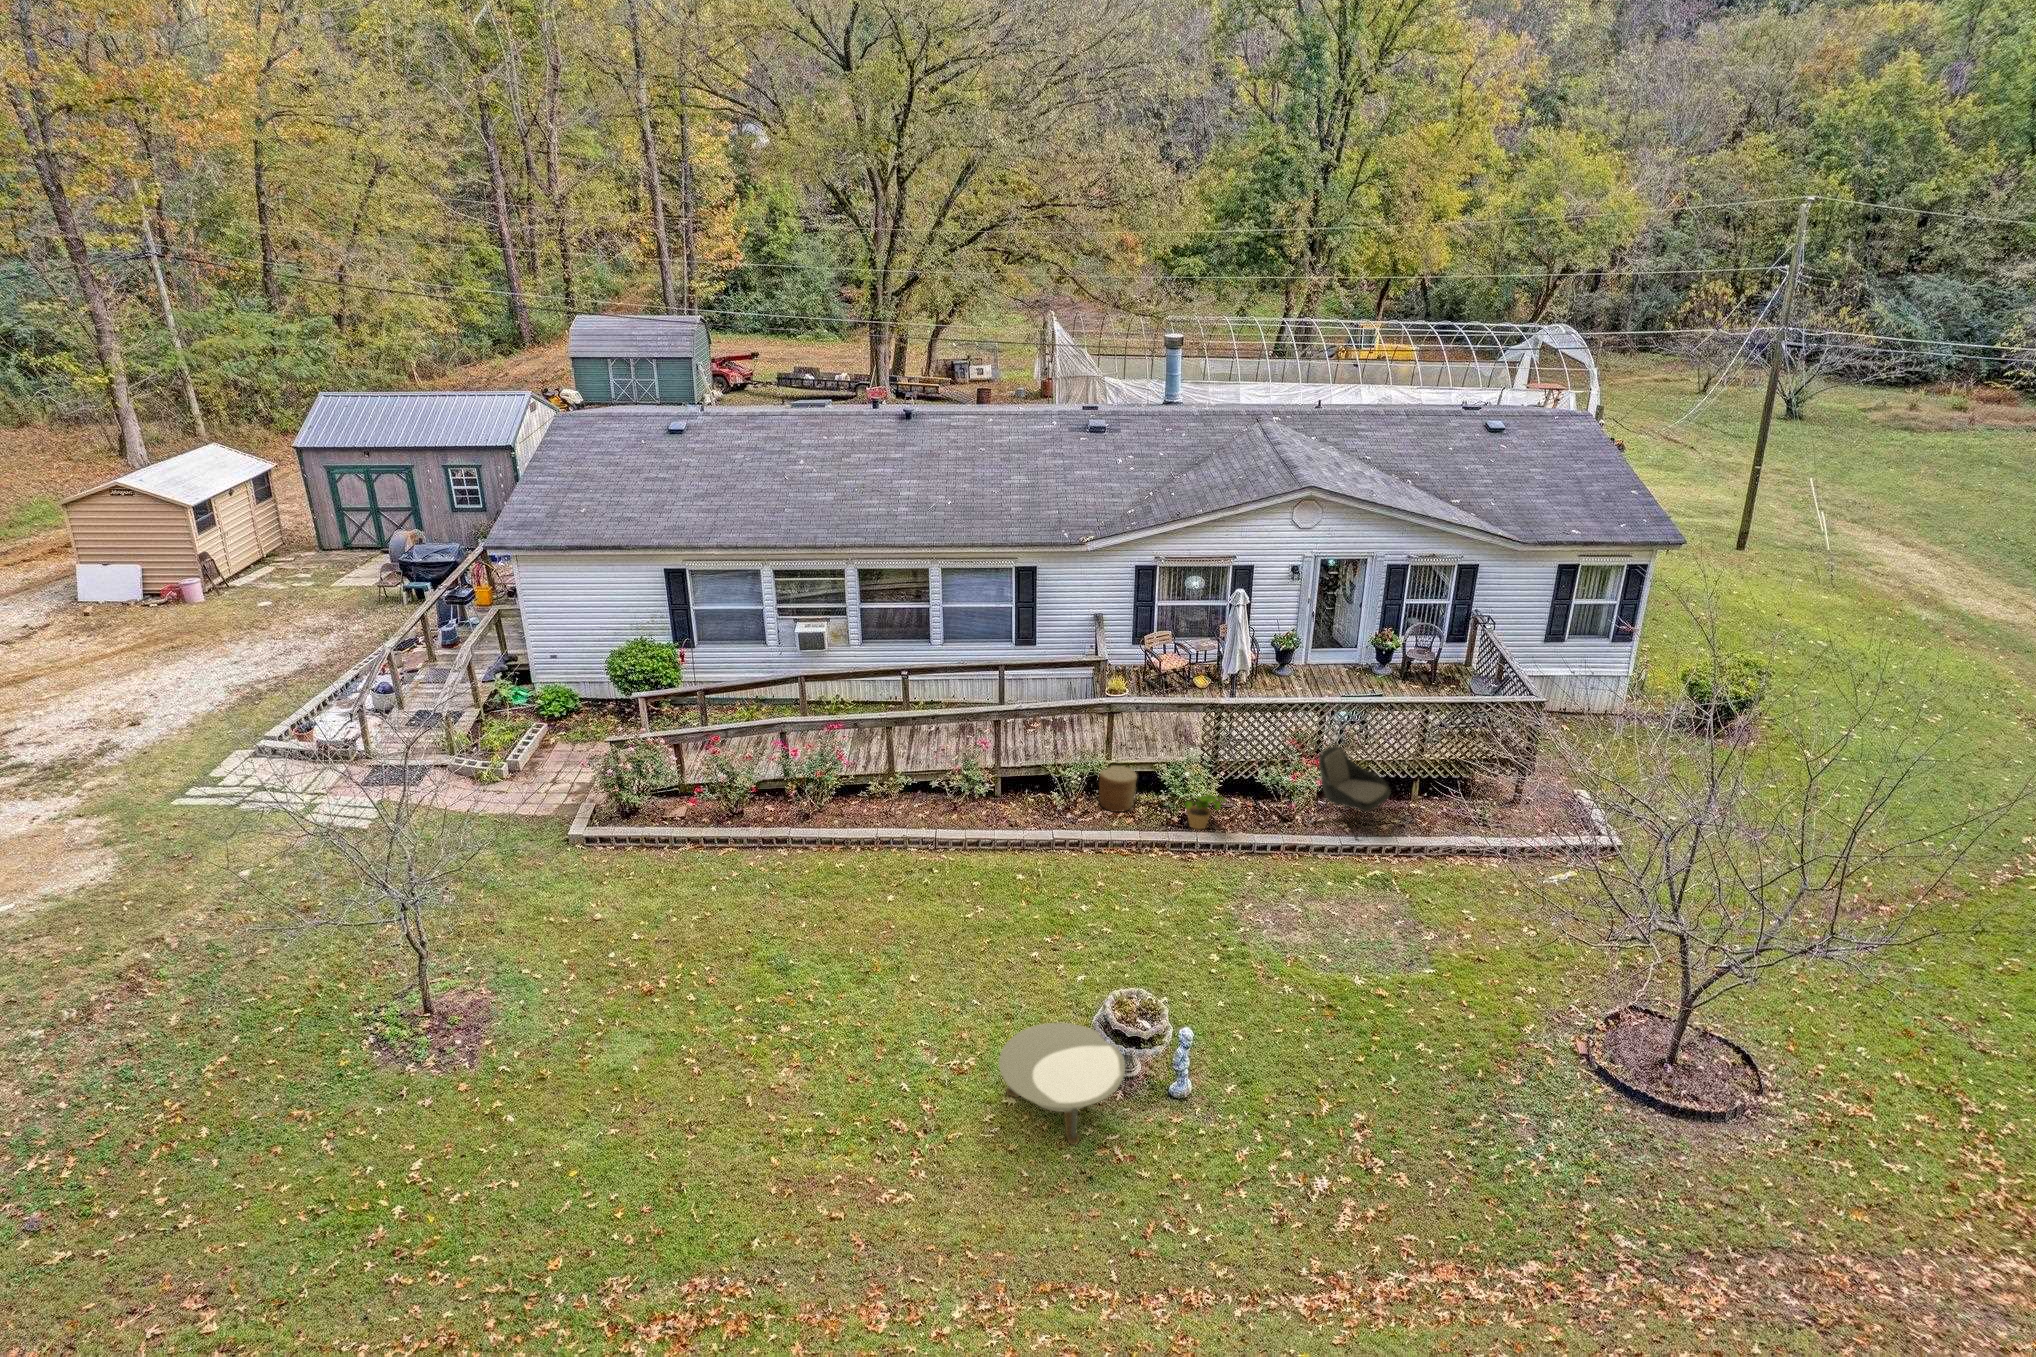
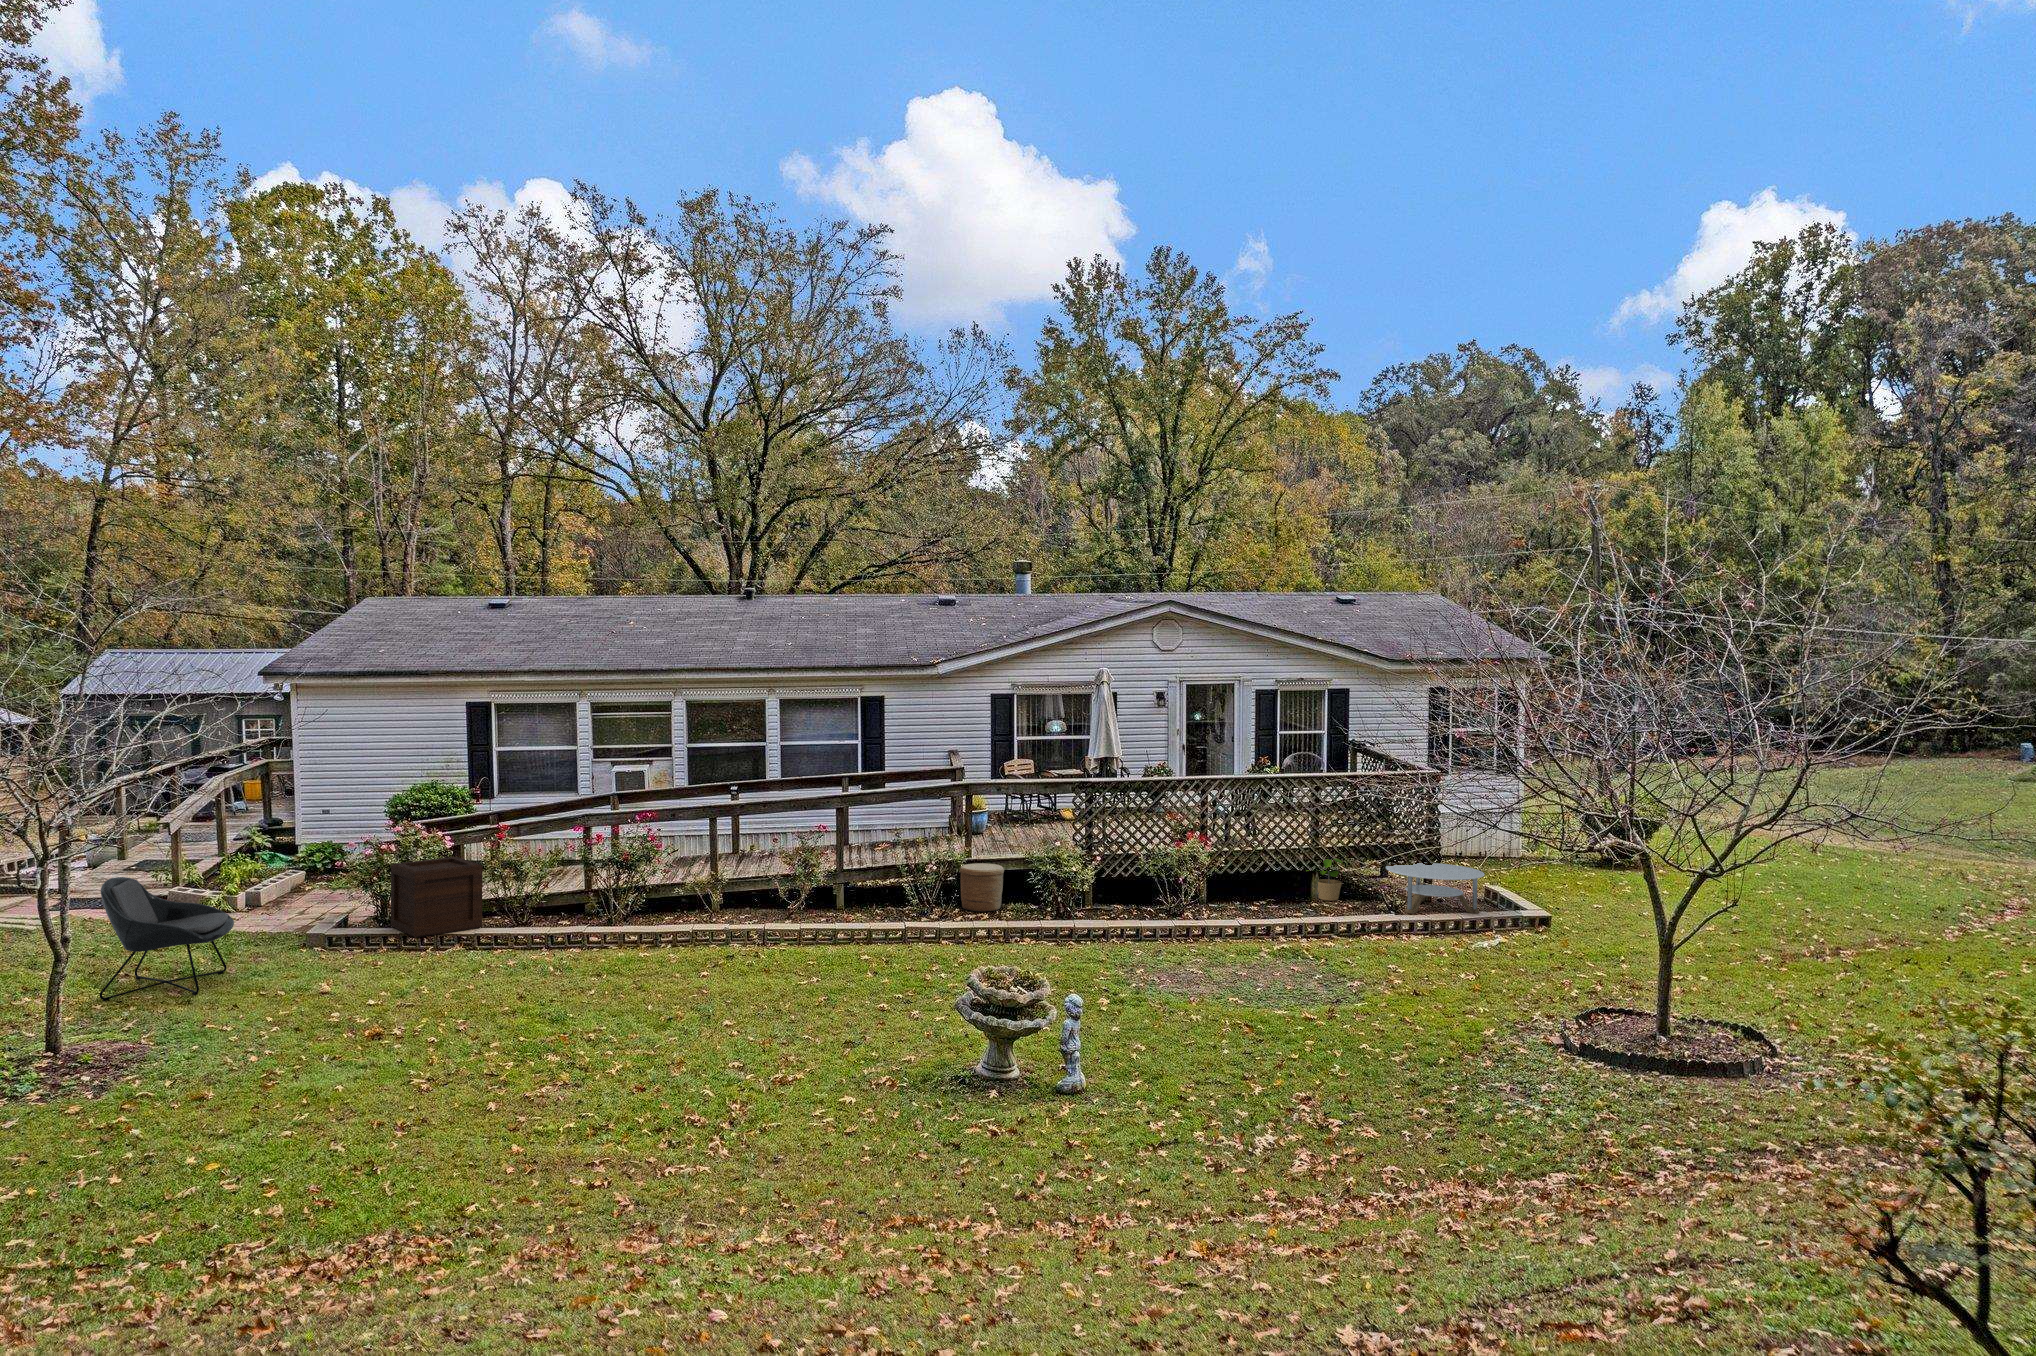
lounge chair: present [1310,746,1391,839] -> present [99,877,234,1001]
wooden crate: none [635,756,711,833] -> present [391,857,483,938]
potted plant: present [1185,794,1226,829] -> present [1306,858,1344,901]
round table: present [999,1023,1125,1145] -> present [1386,863,1485,913]

